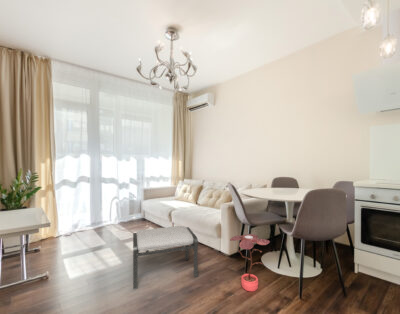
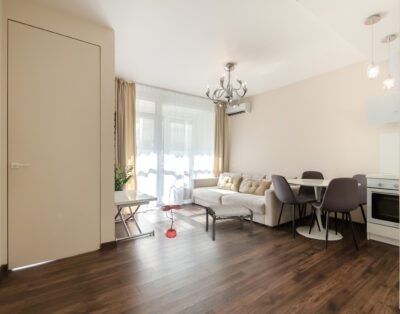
potted plant: present [230,234,270,292] -> present [162,205,182,238]

